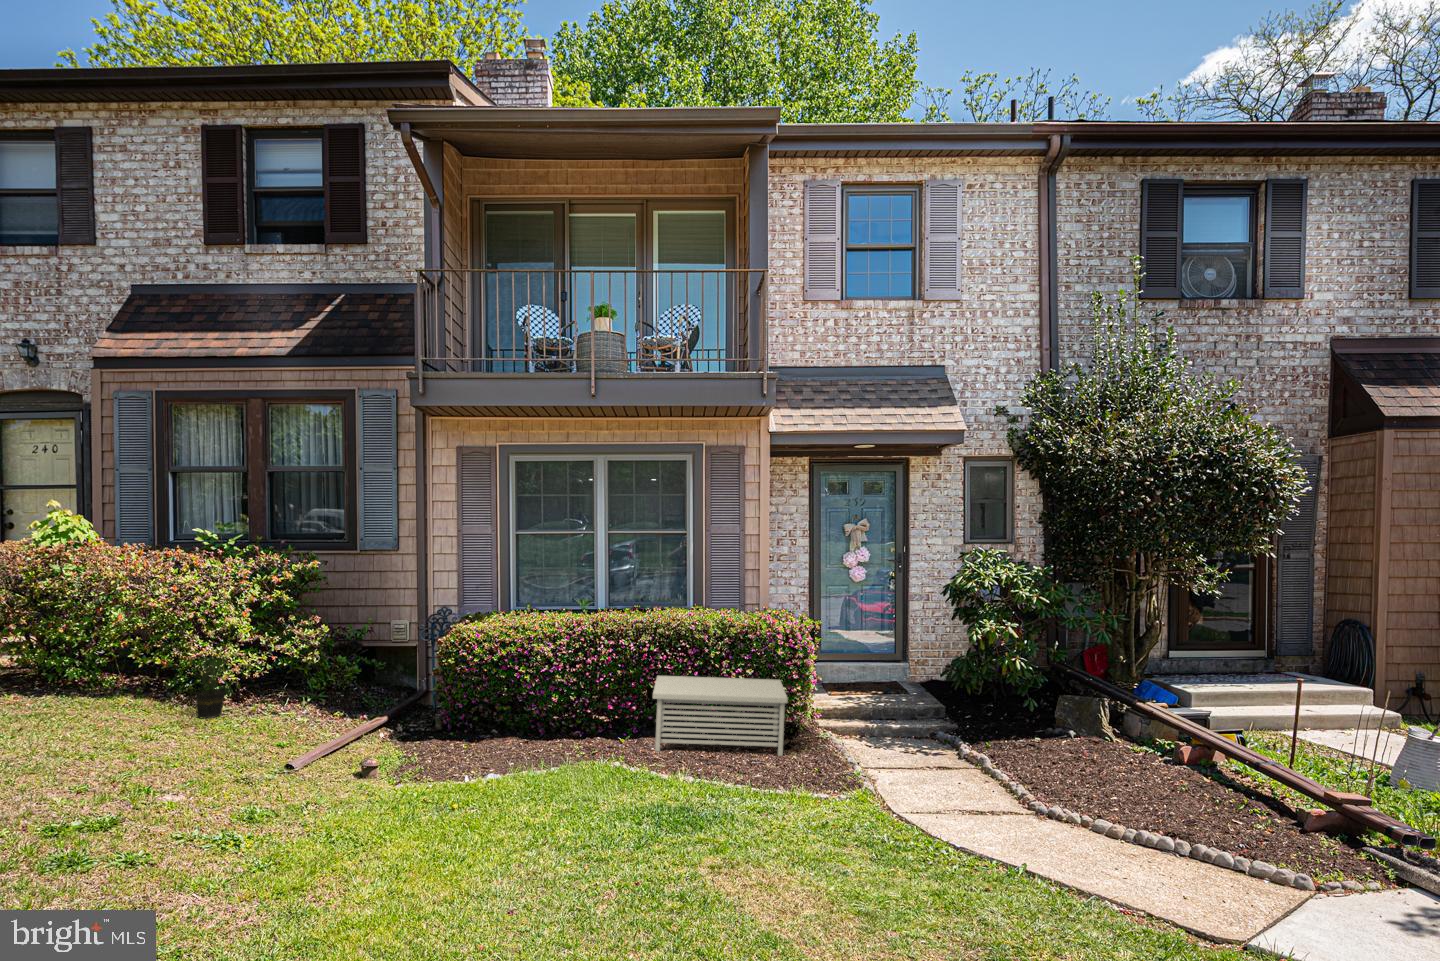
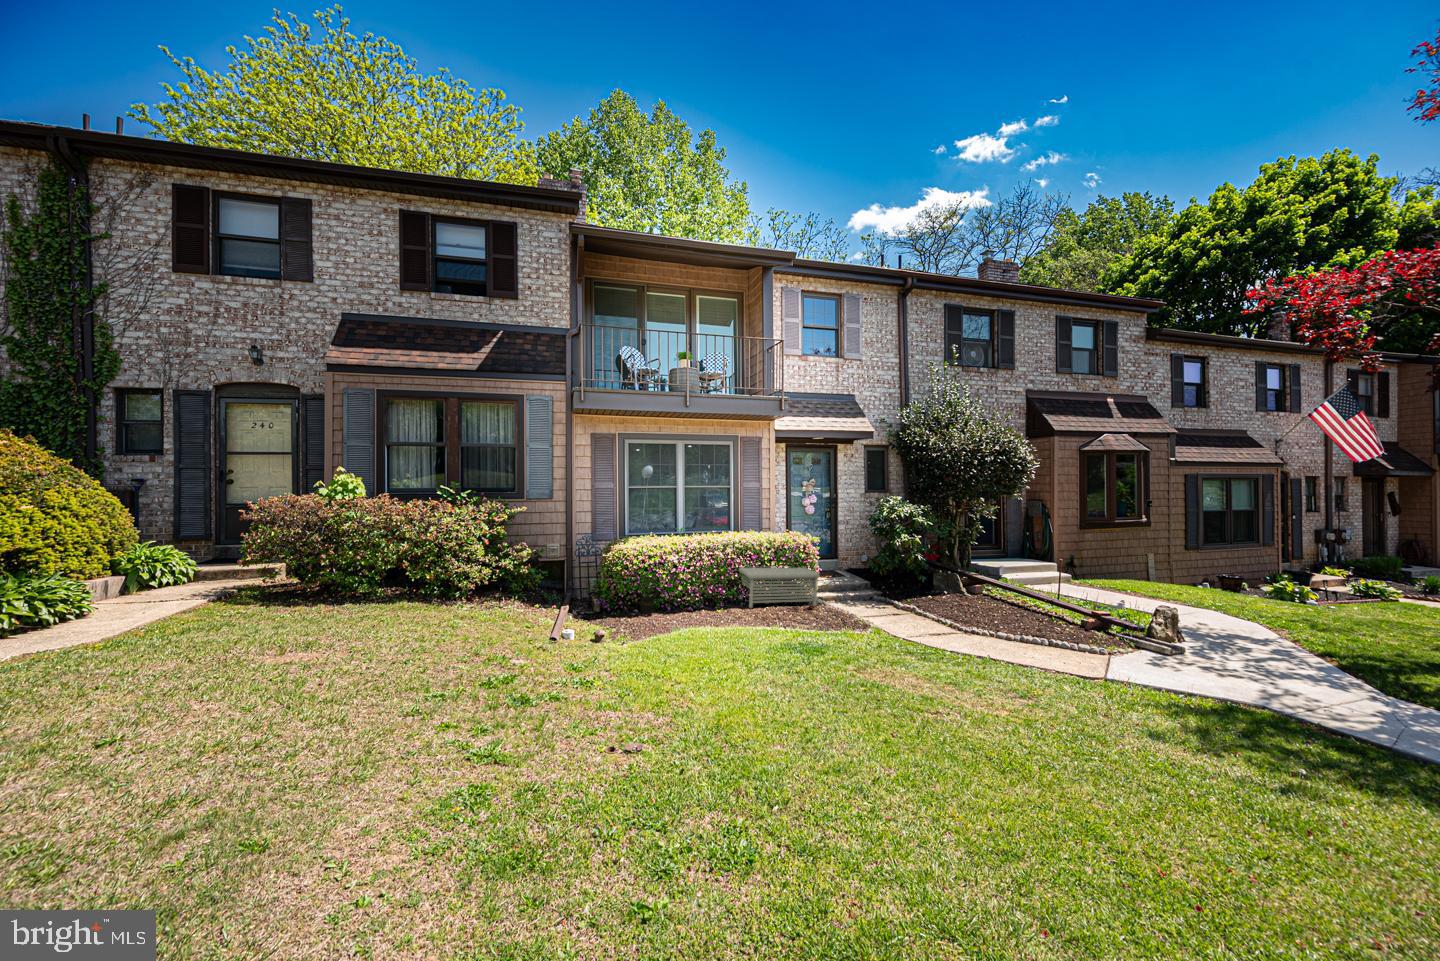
potted plant: present [192,652,228,719] -> present [640,576,655,613]

